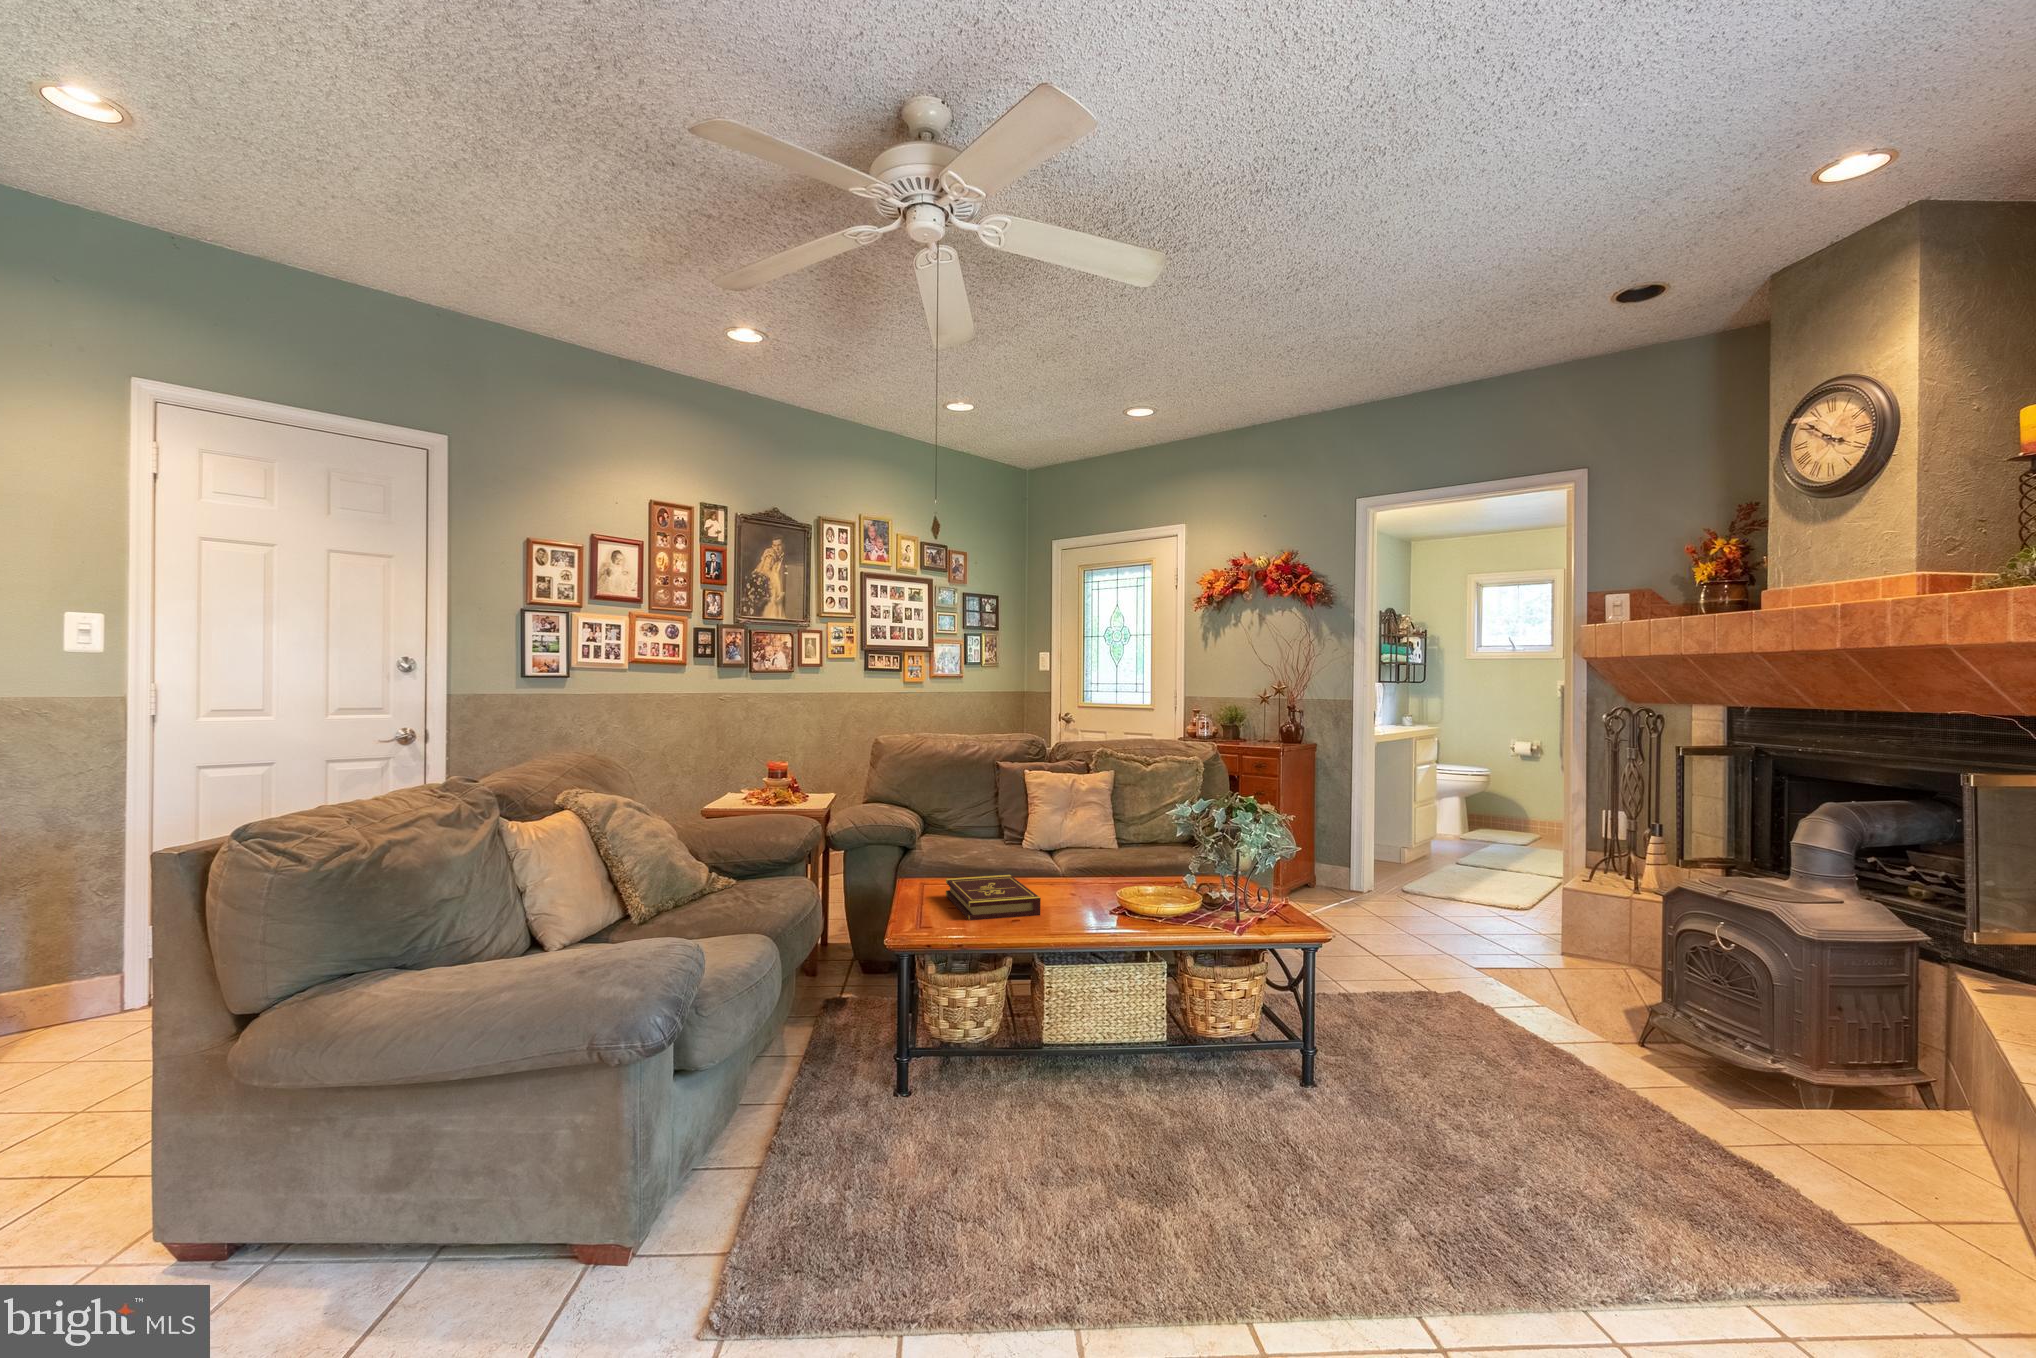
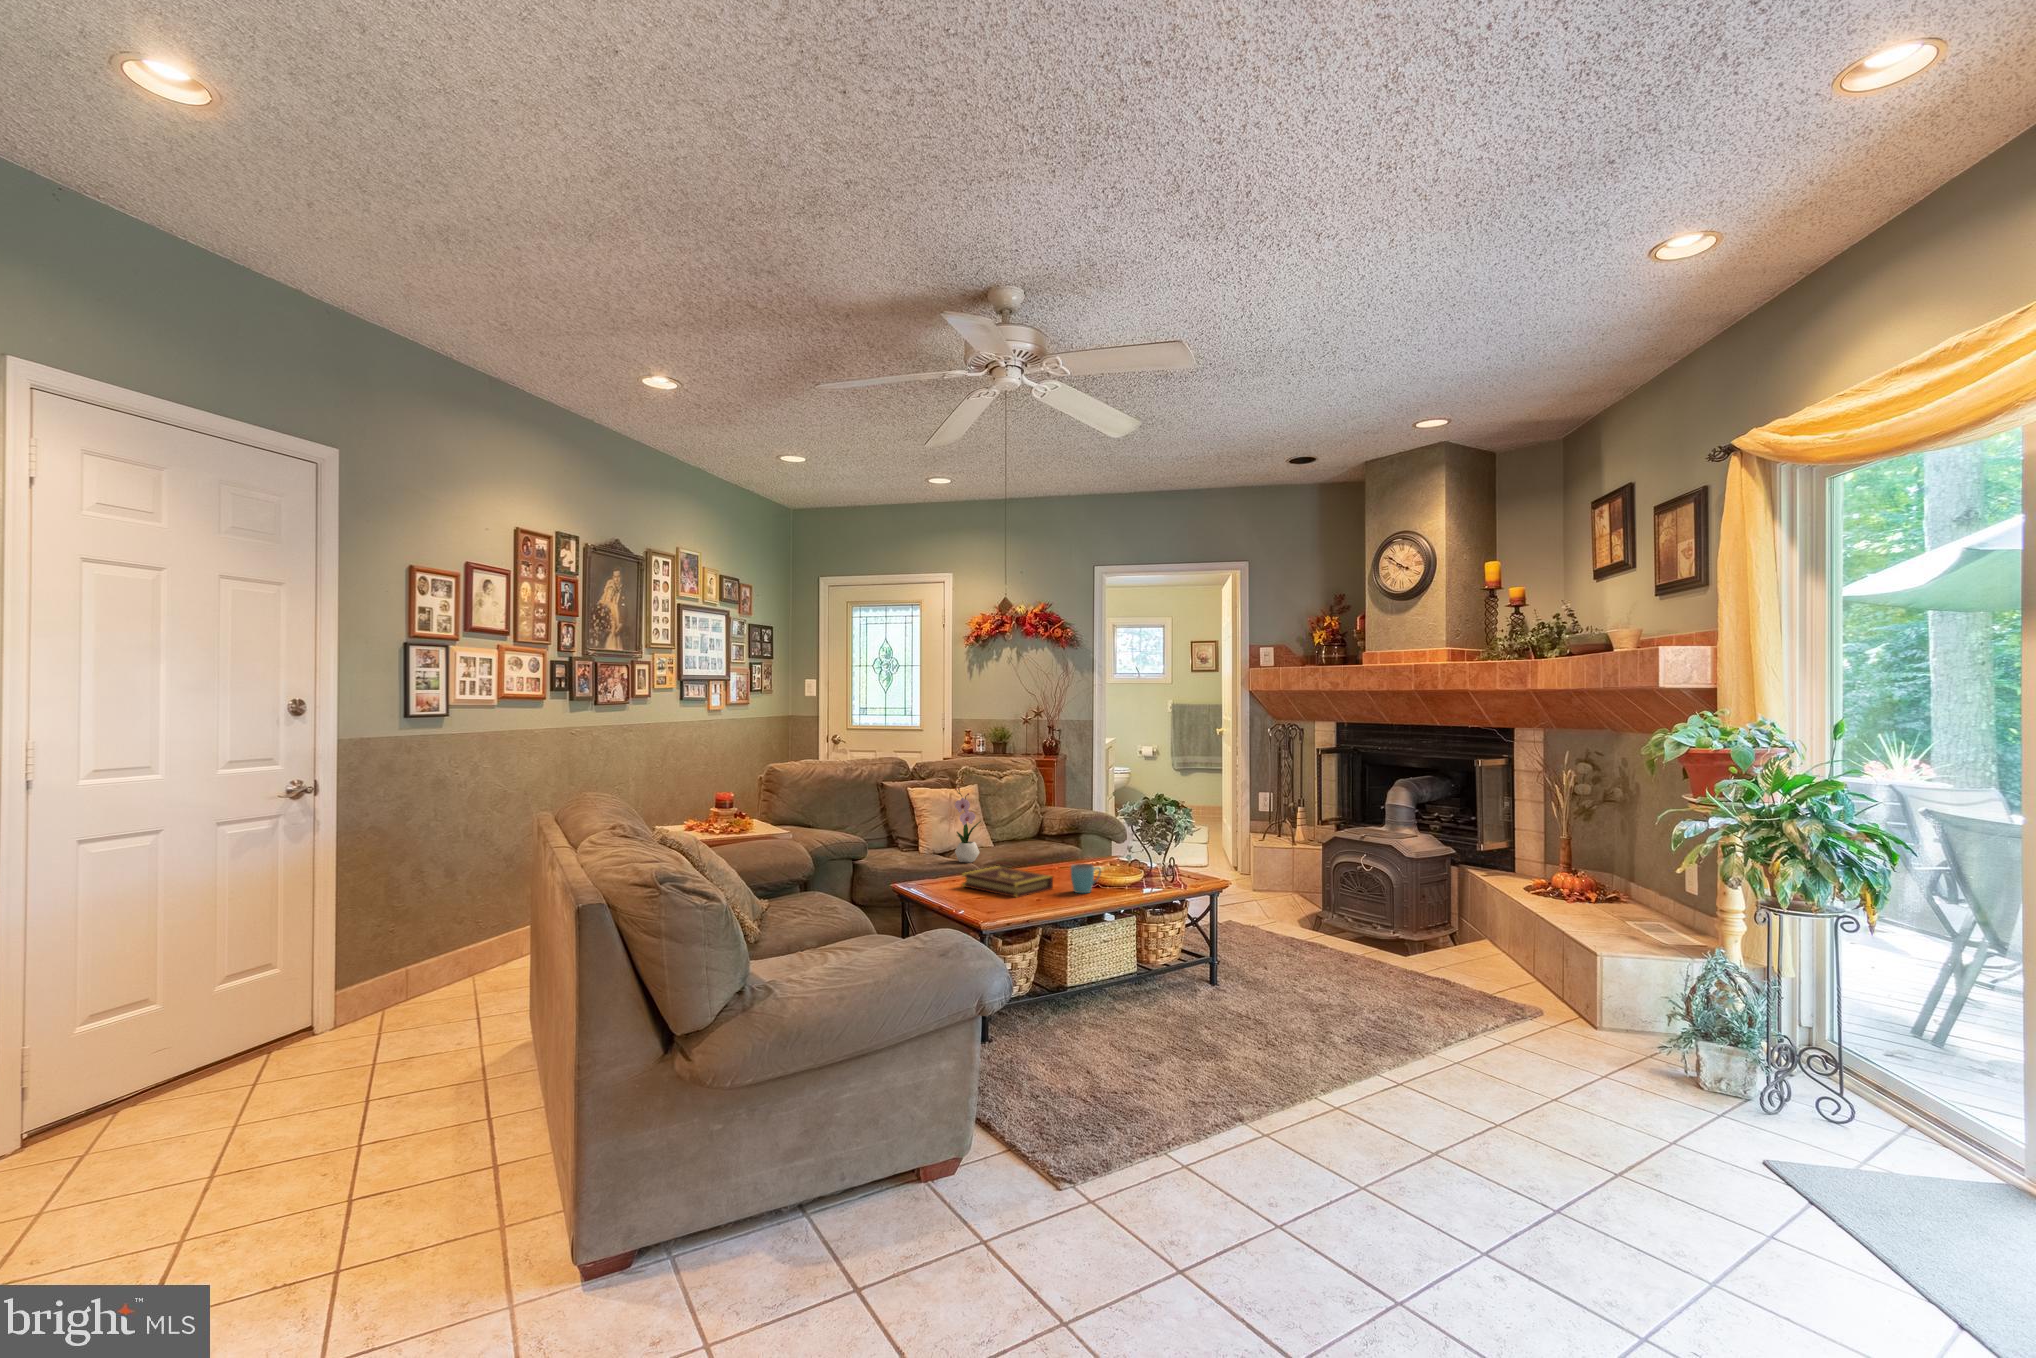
flower arrangement: none [1017,772,1058,866] -> present [955,788,981,863]
mug: none [1048,885,1095,928] -> present [1071,864,1101,893]

